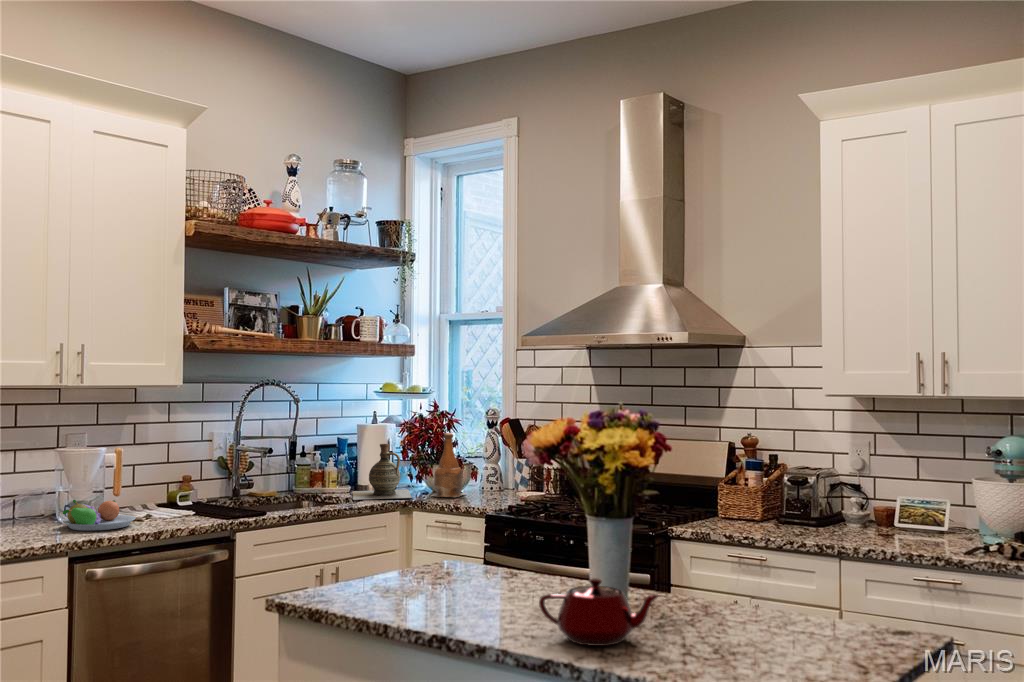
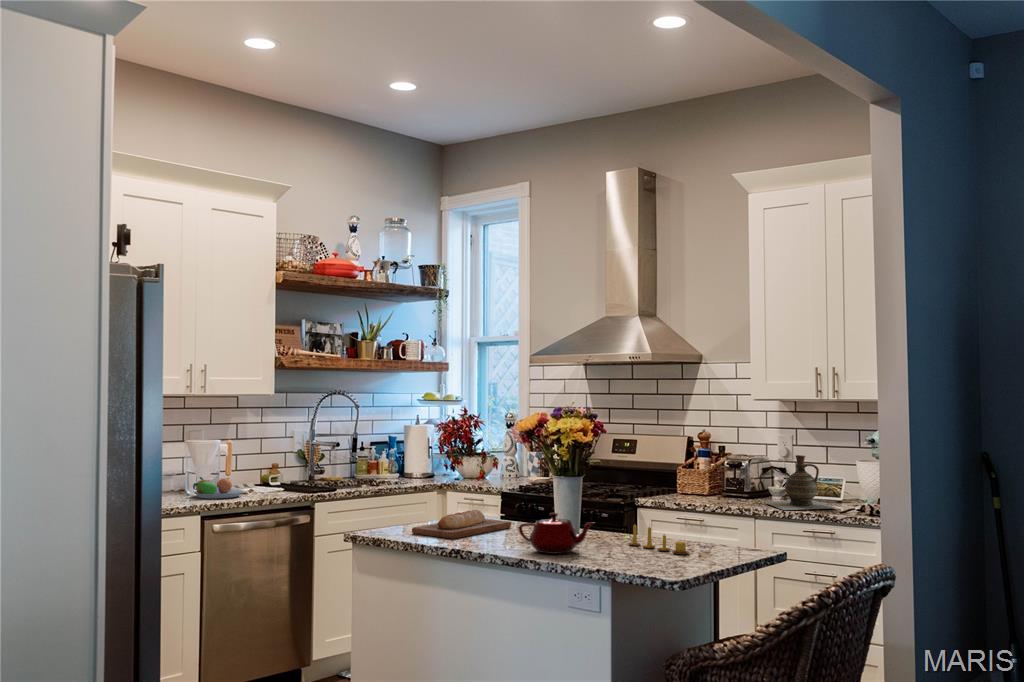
bottle: present [433,433,465,497] -> none [460,431,489,481]
ceramic jug: present [353,444,412,500] -> present [764,455,836,510]
bread loaf: none [369,559,515,610] -> present [412,510,511,539]
candle: none [702,588,808,644] -> present [628,525,689,554]

